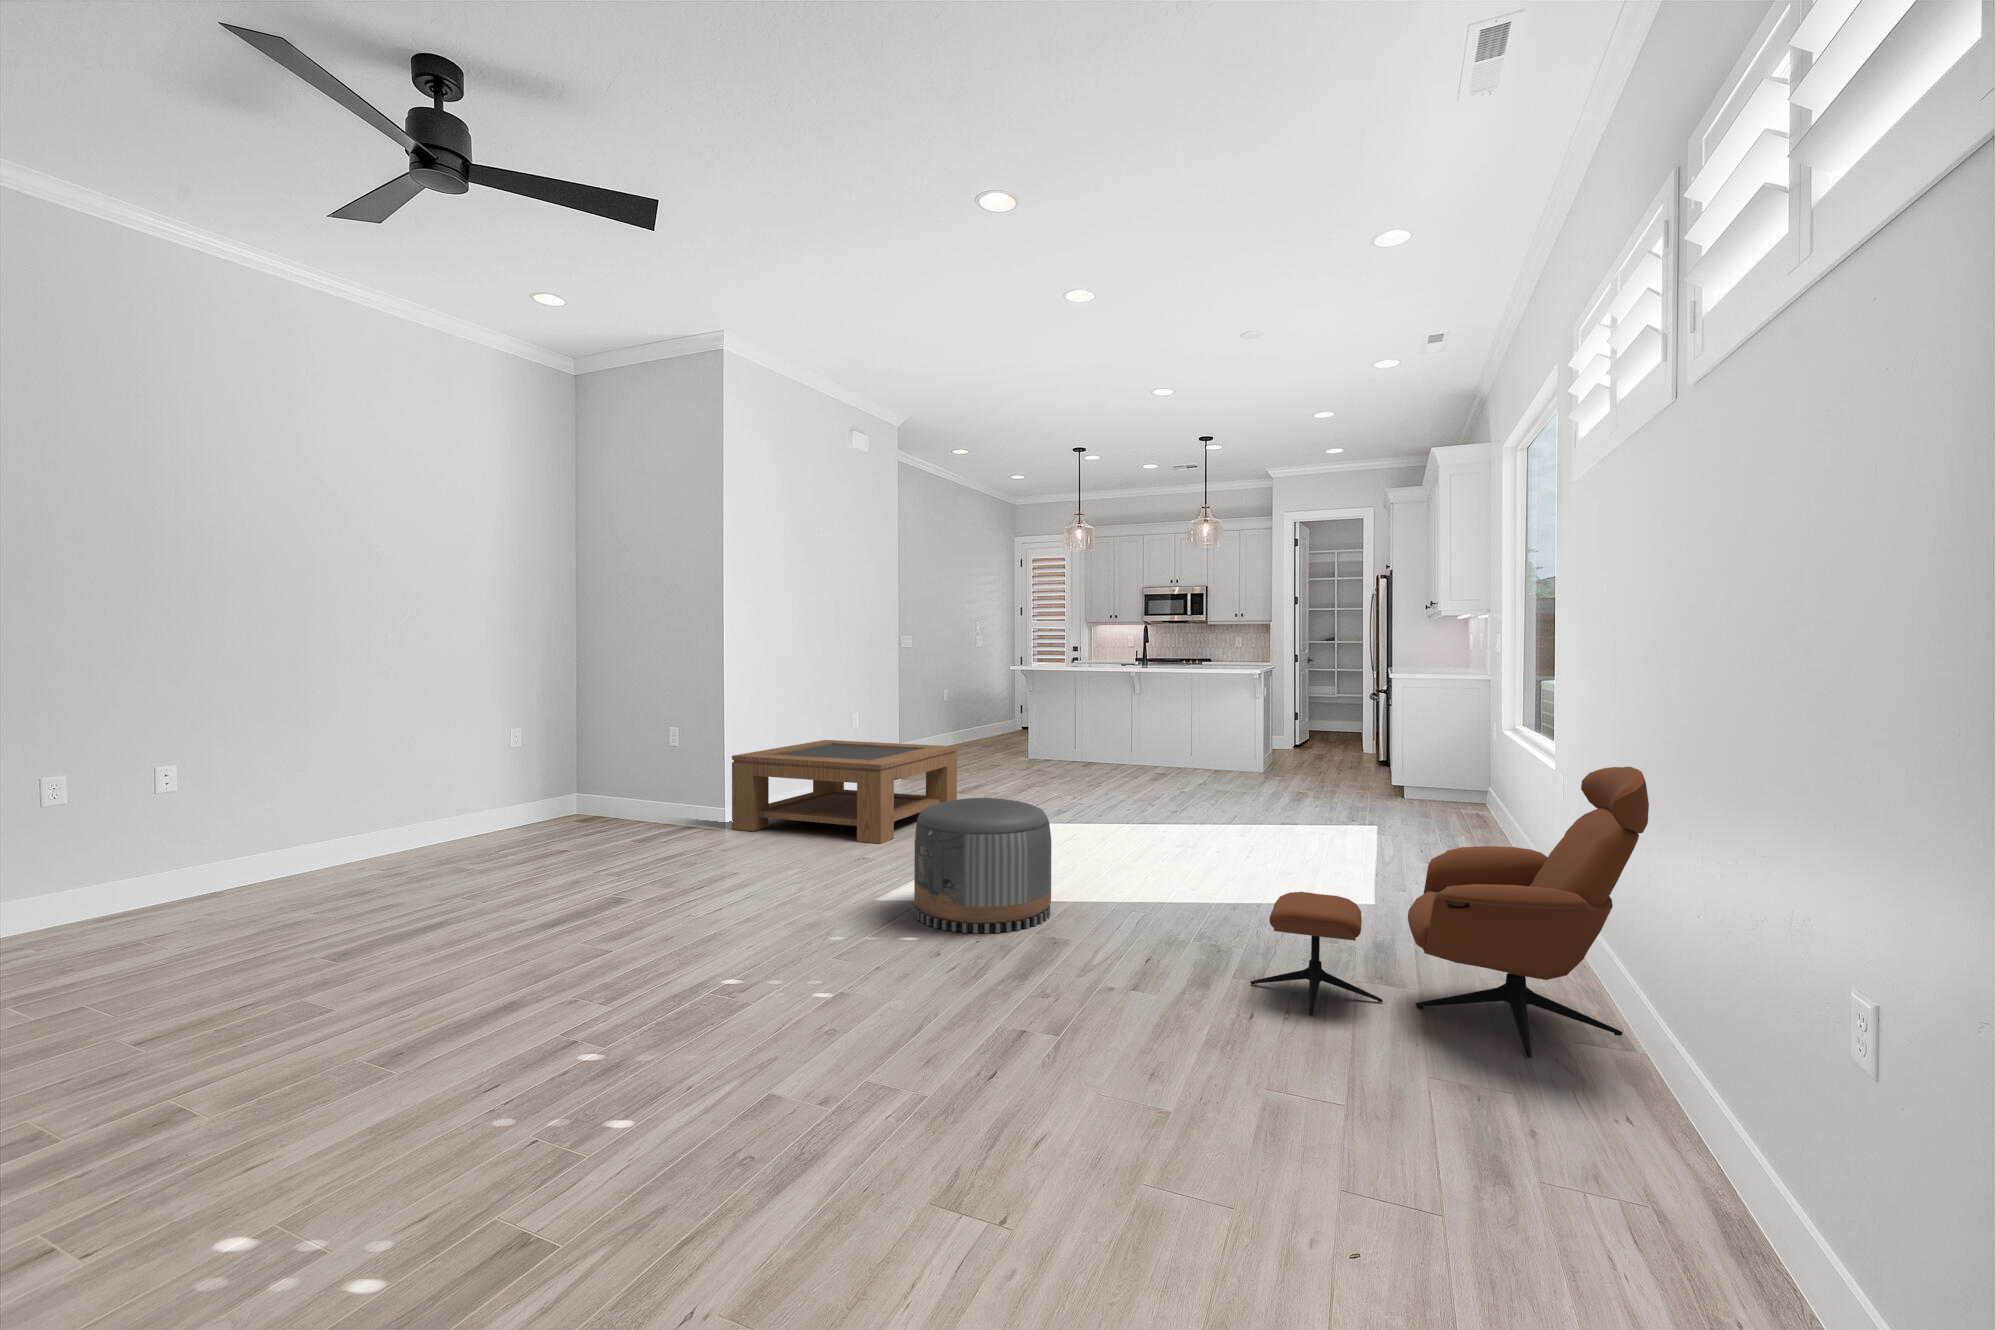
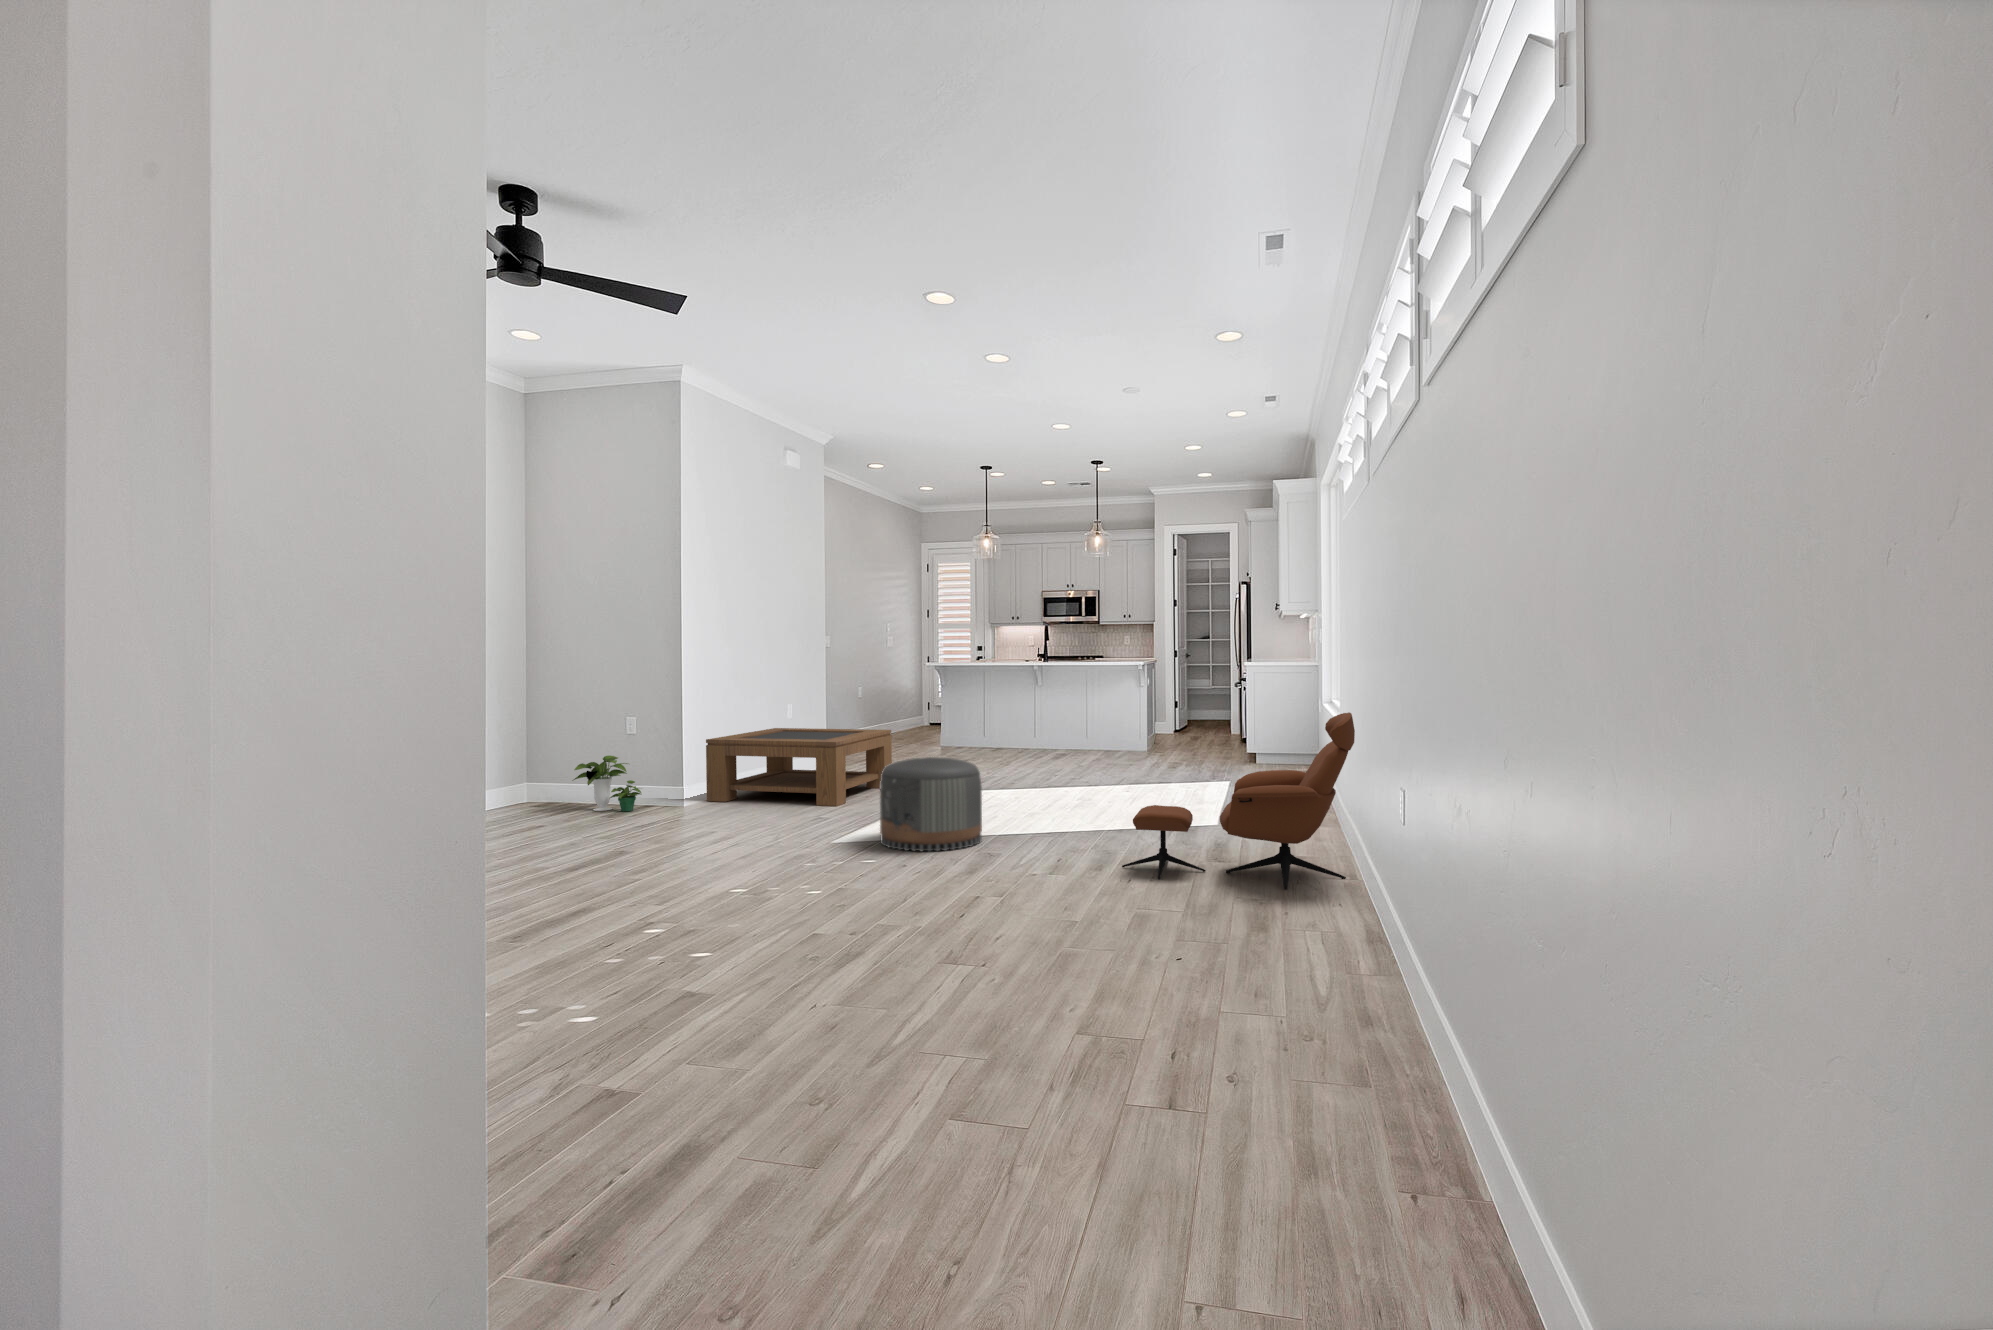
potted plant: none [571,773,653,842] -> present [572,756,641,811]

